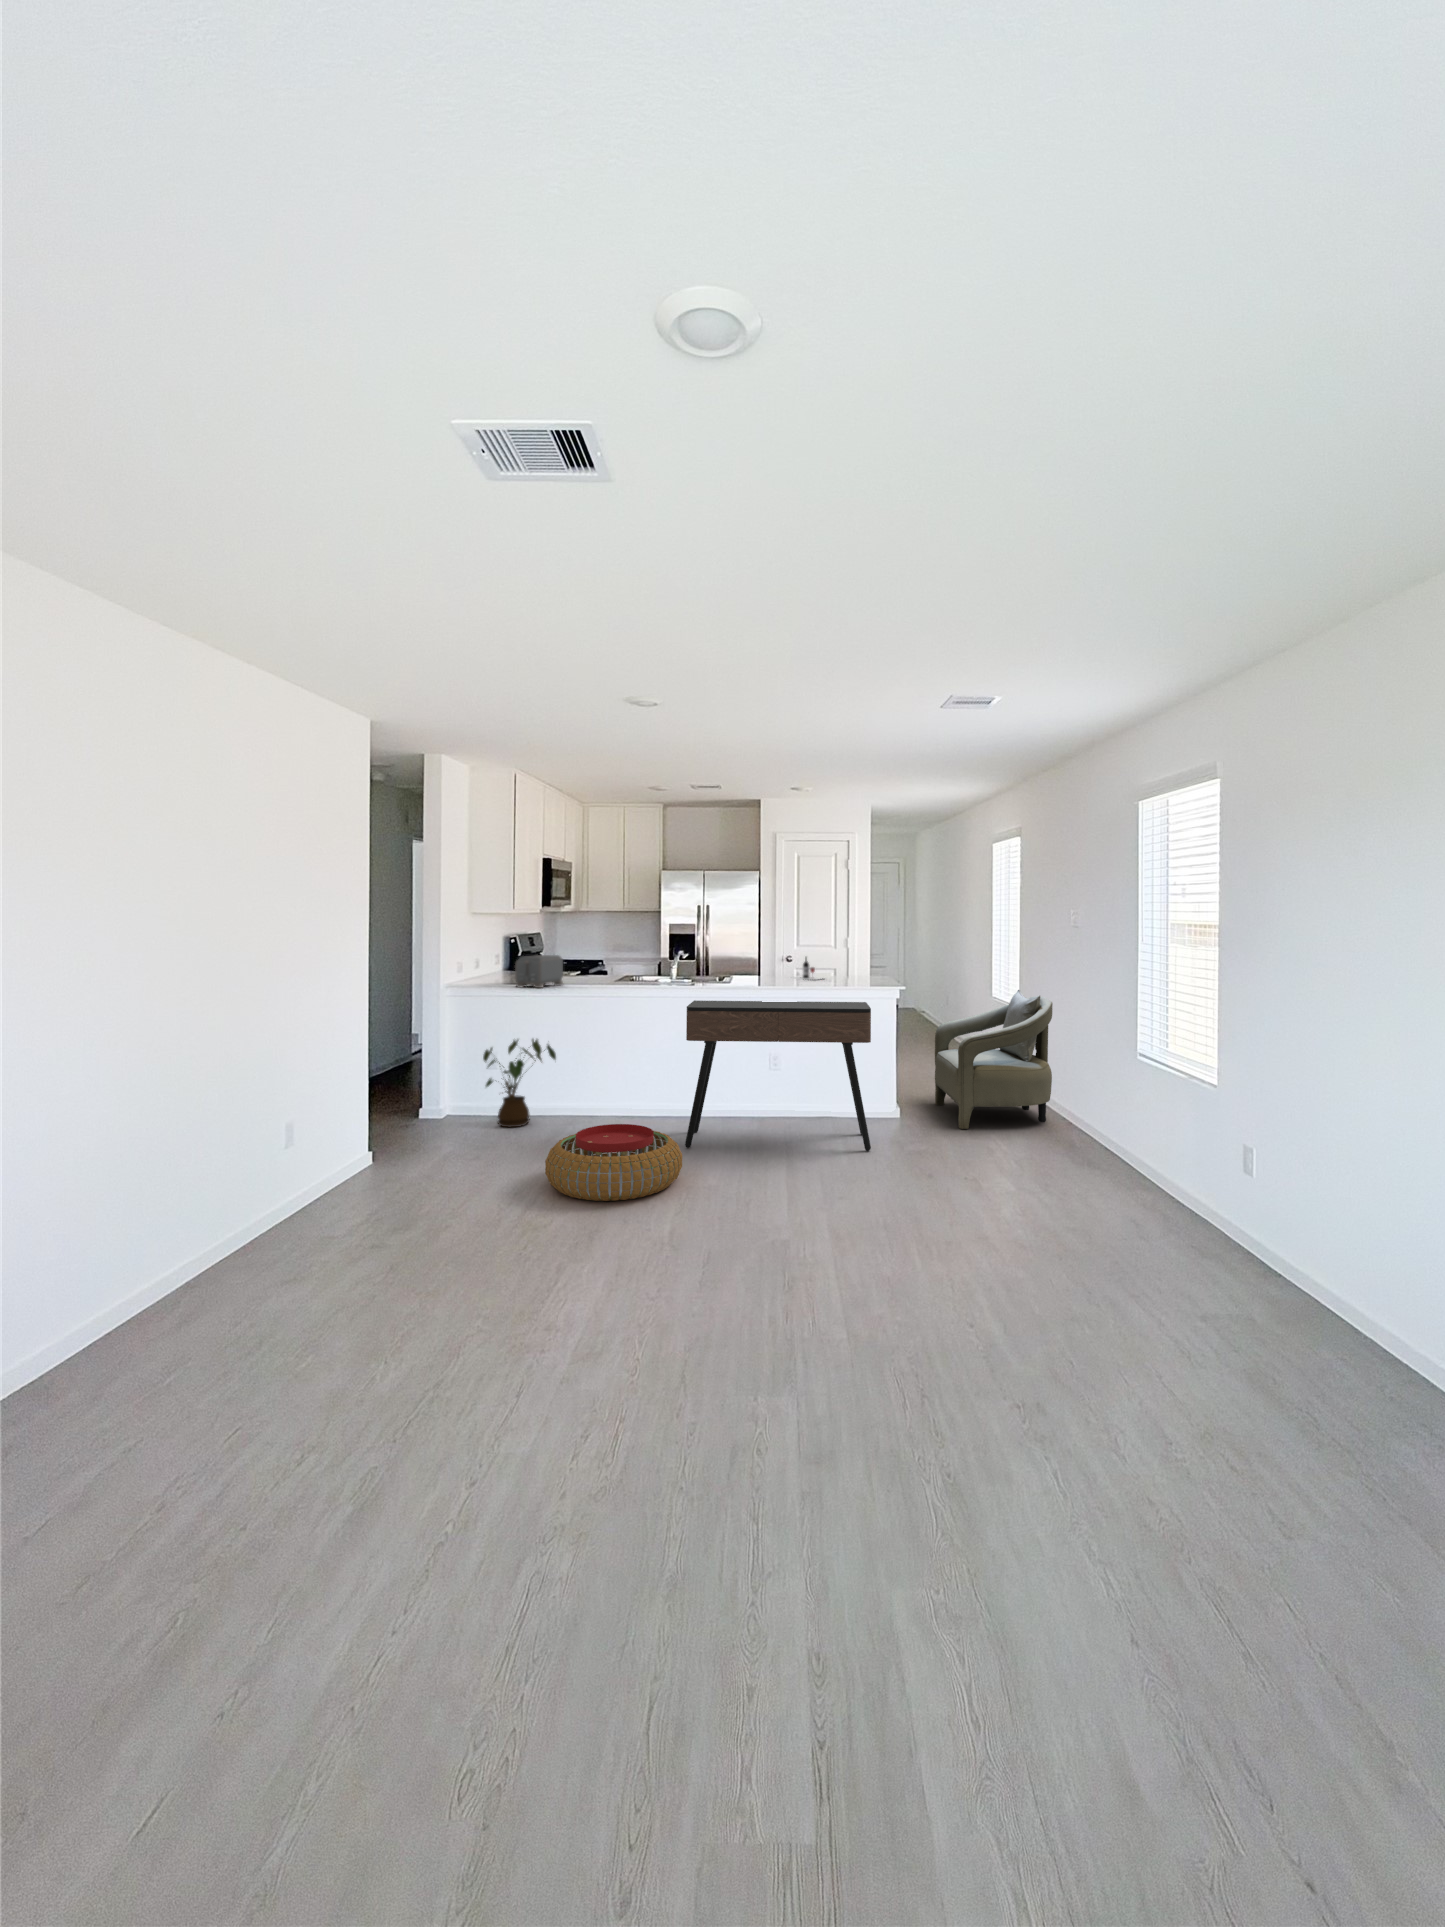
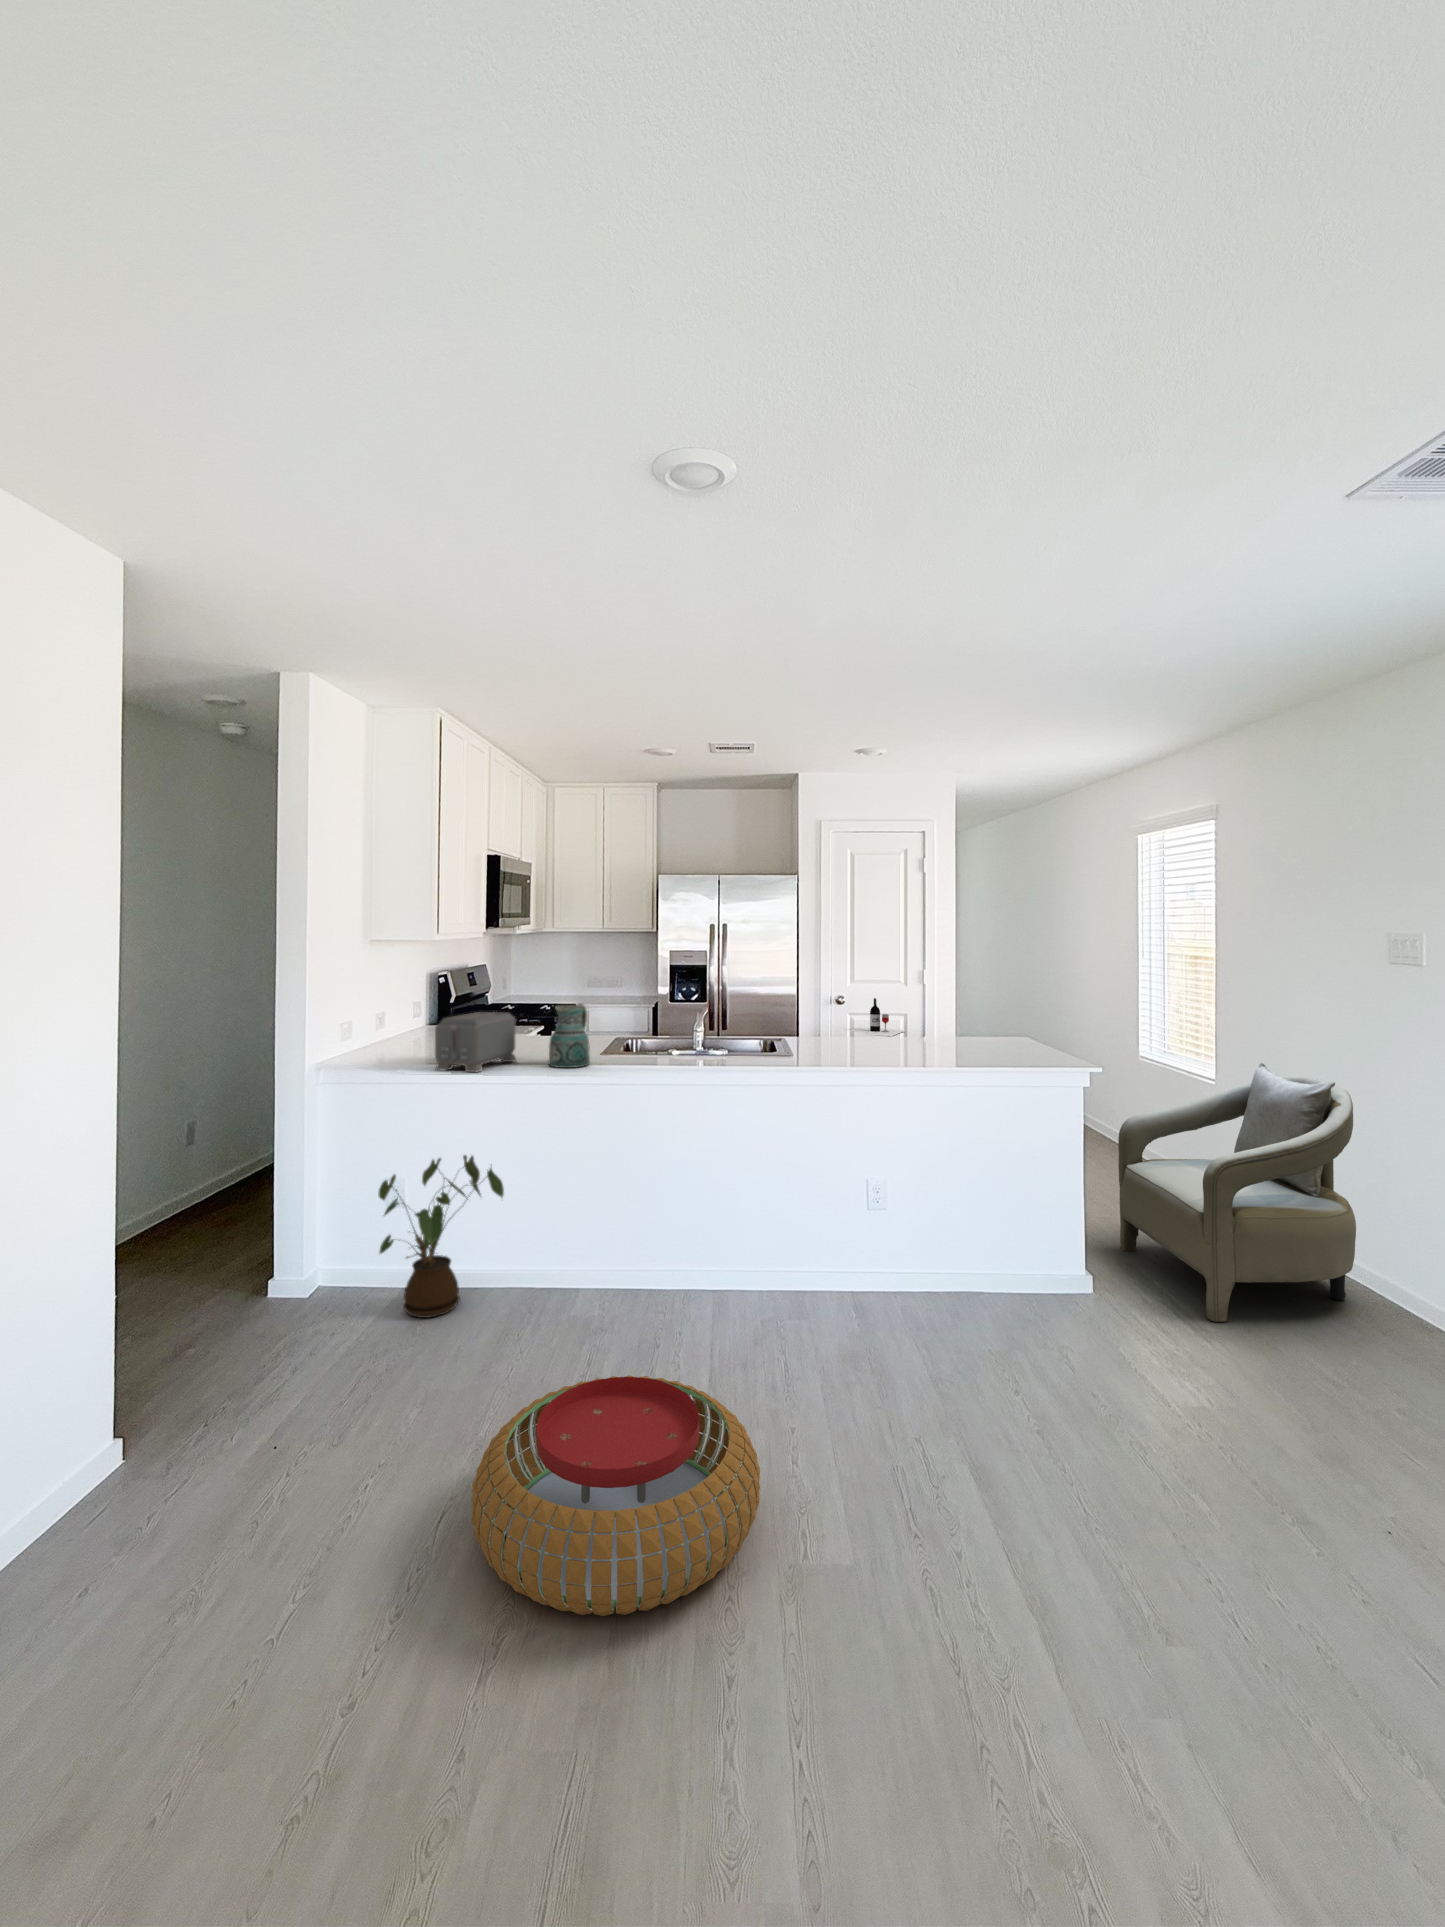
ceramic pitcher: none [583,950,608,988] -> present [549,1003,590,1068]
console table: present [685,1000,871,1151] -> none [740,1098,1093,1395]

